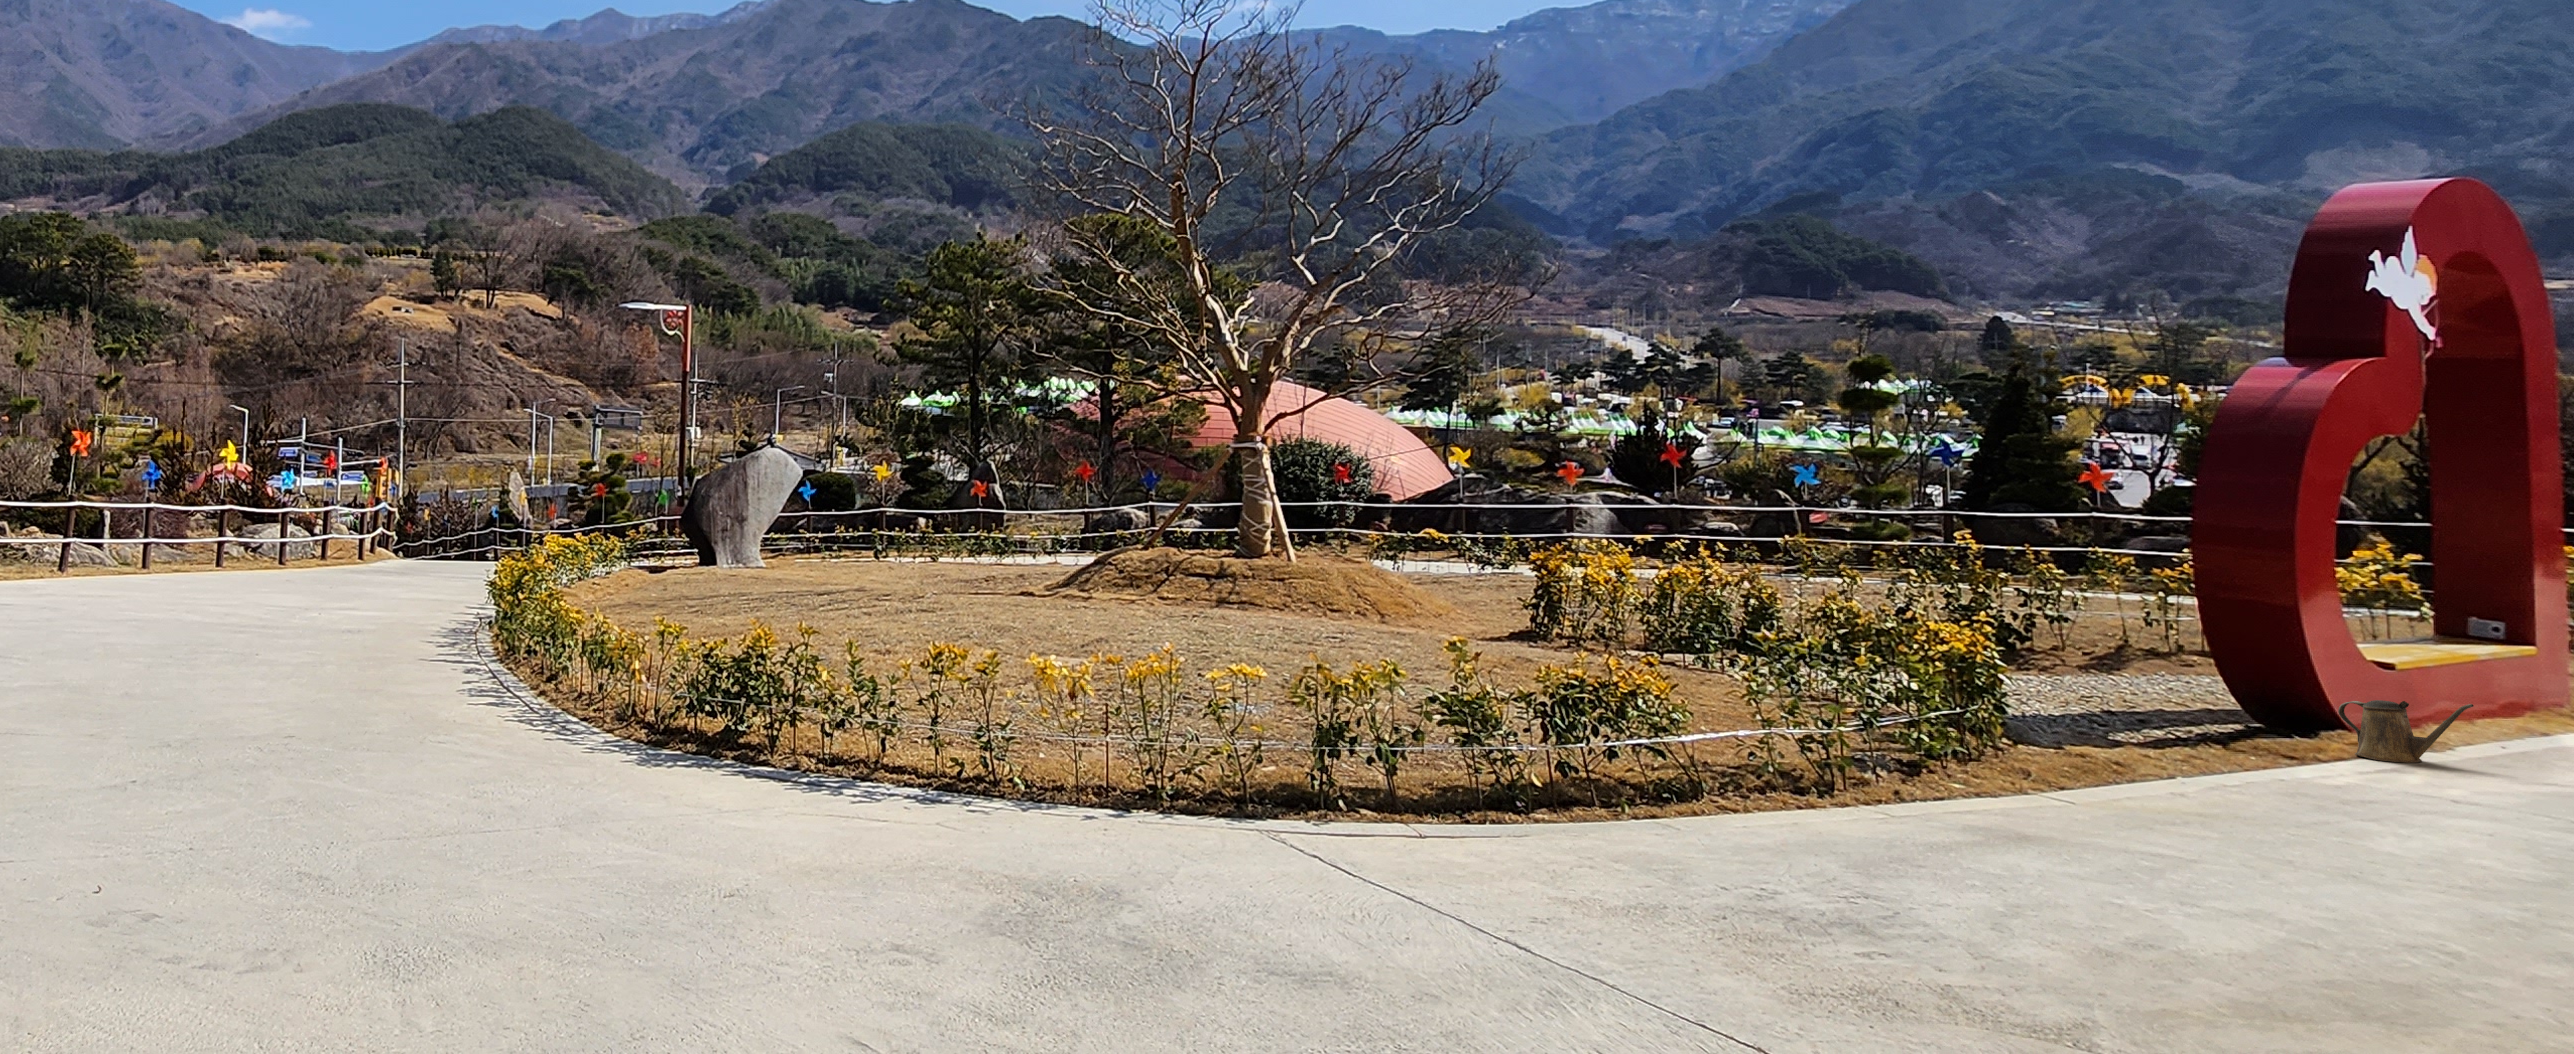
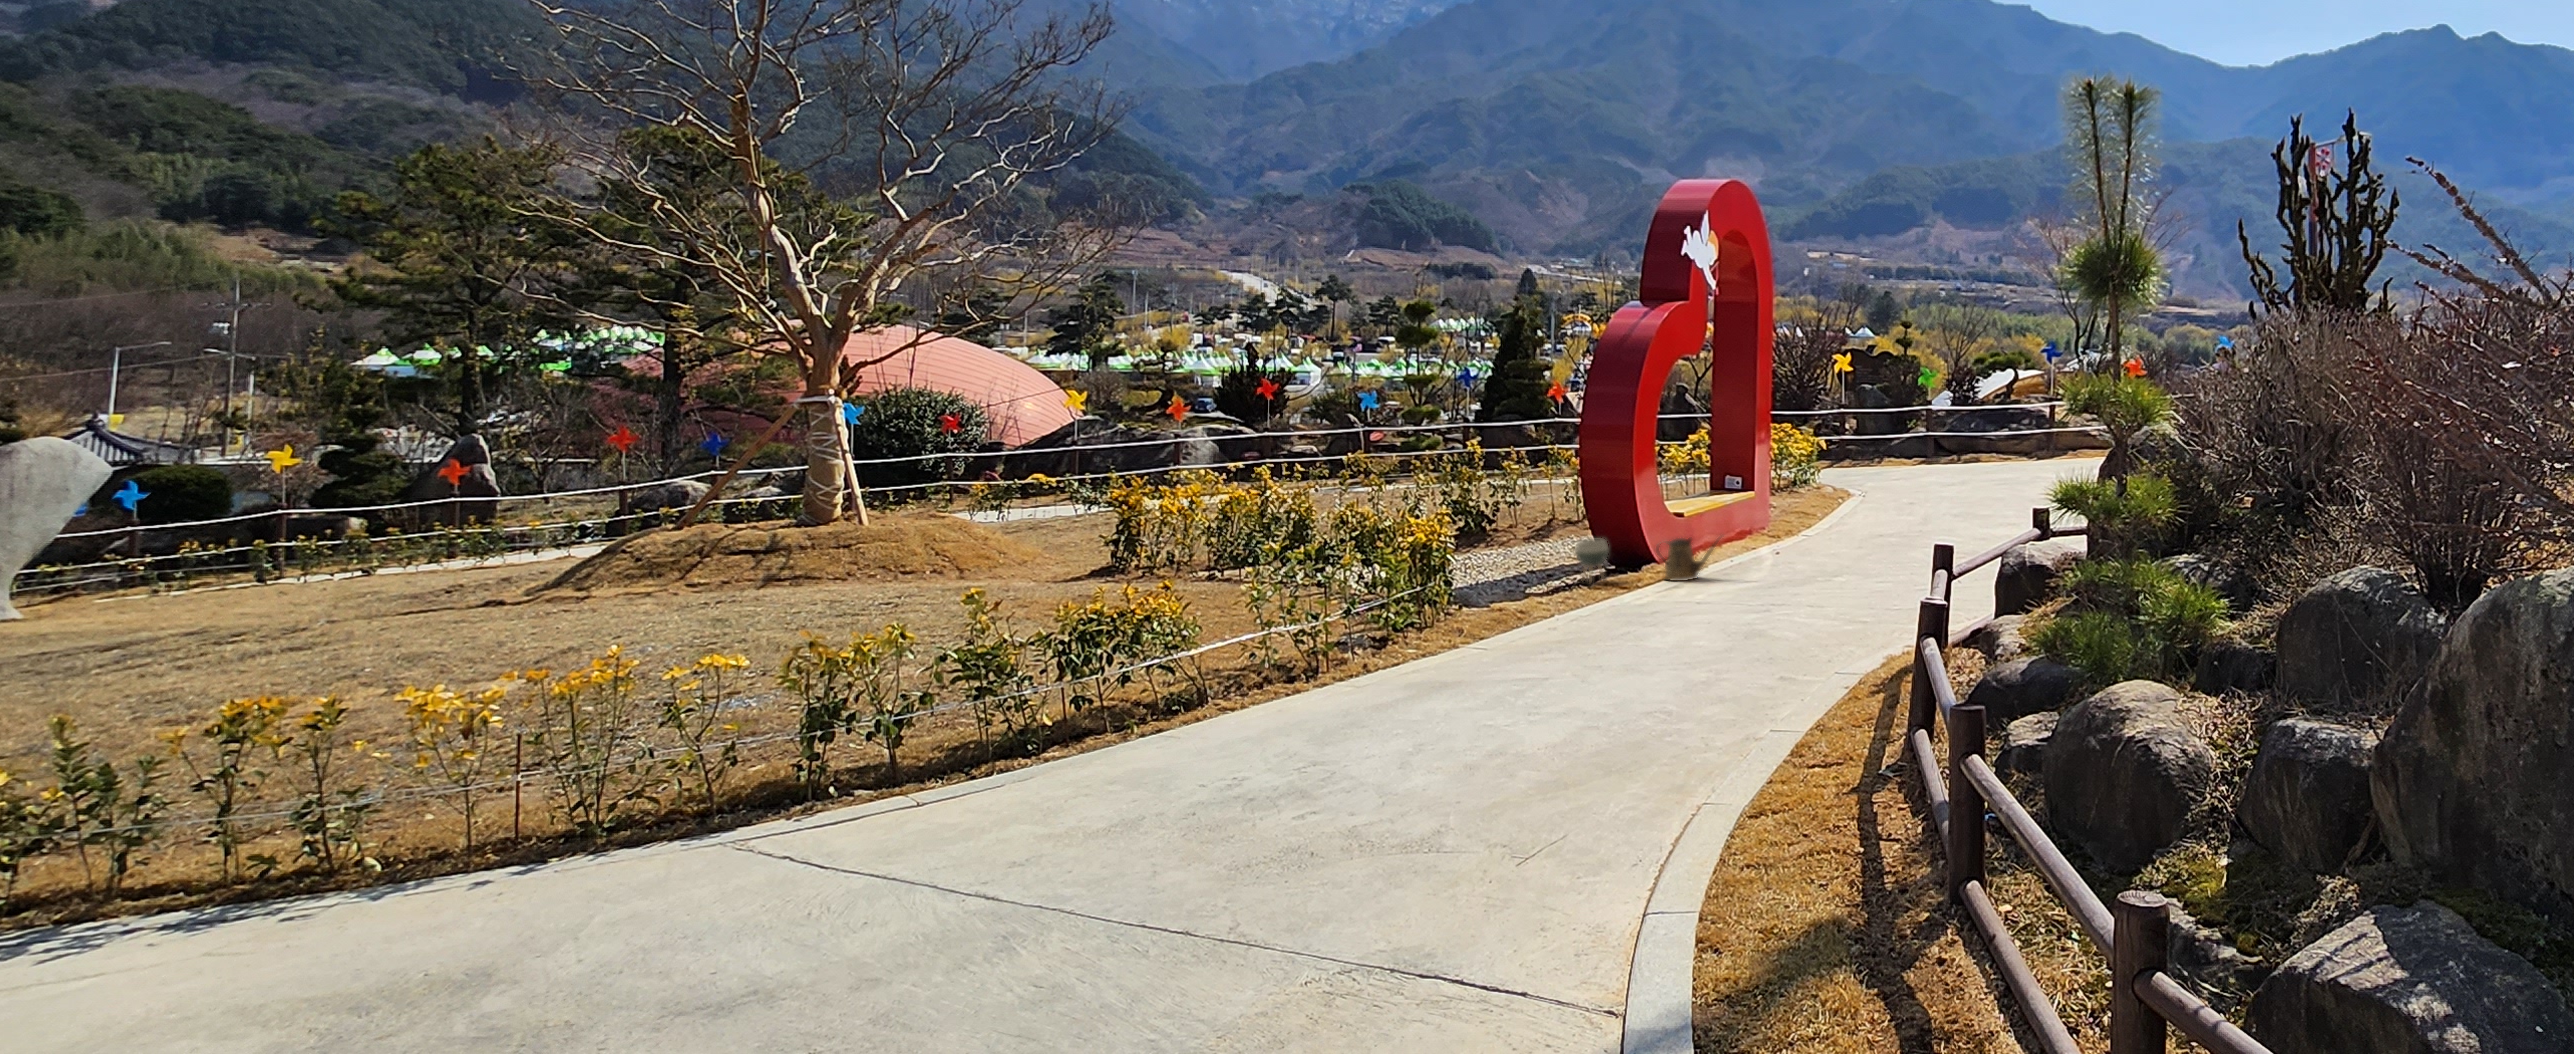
planter: none [2193,682,2251,743] -> present [1575,539,1608,580]

